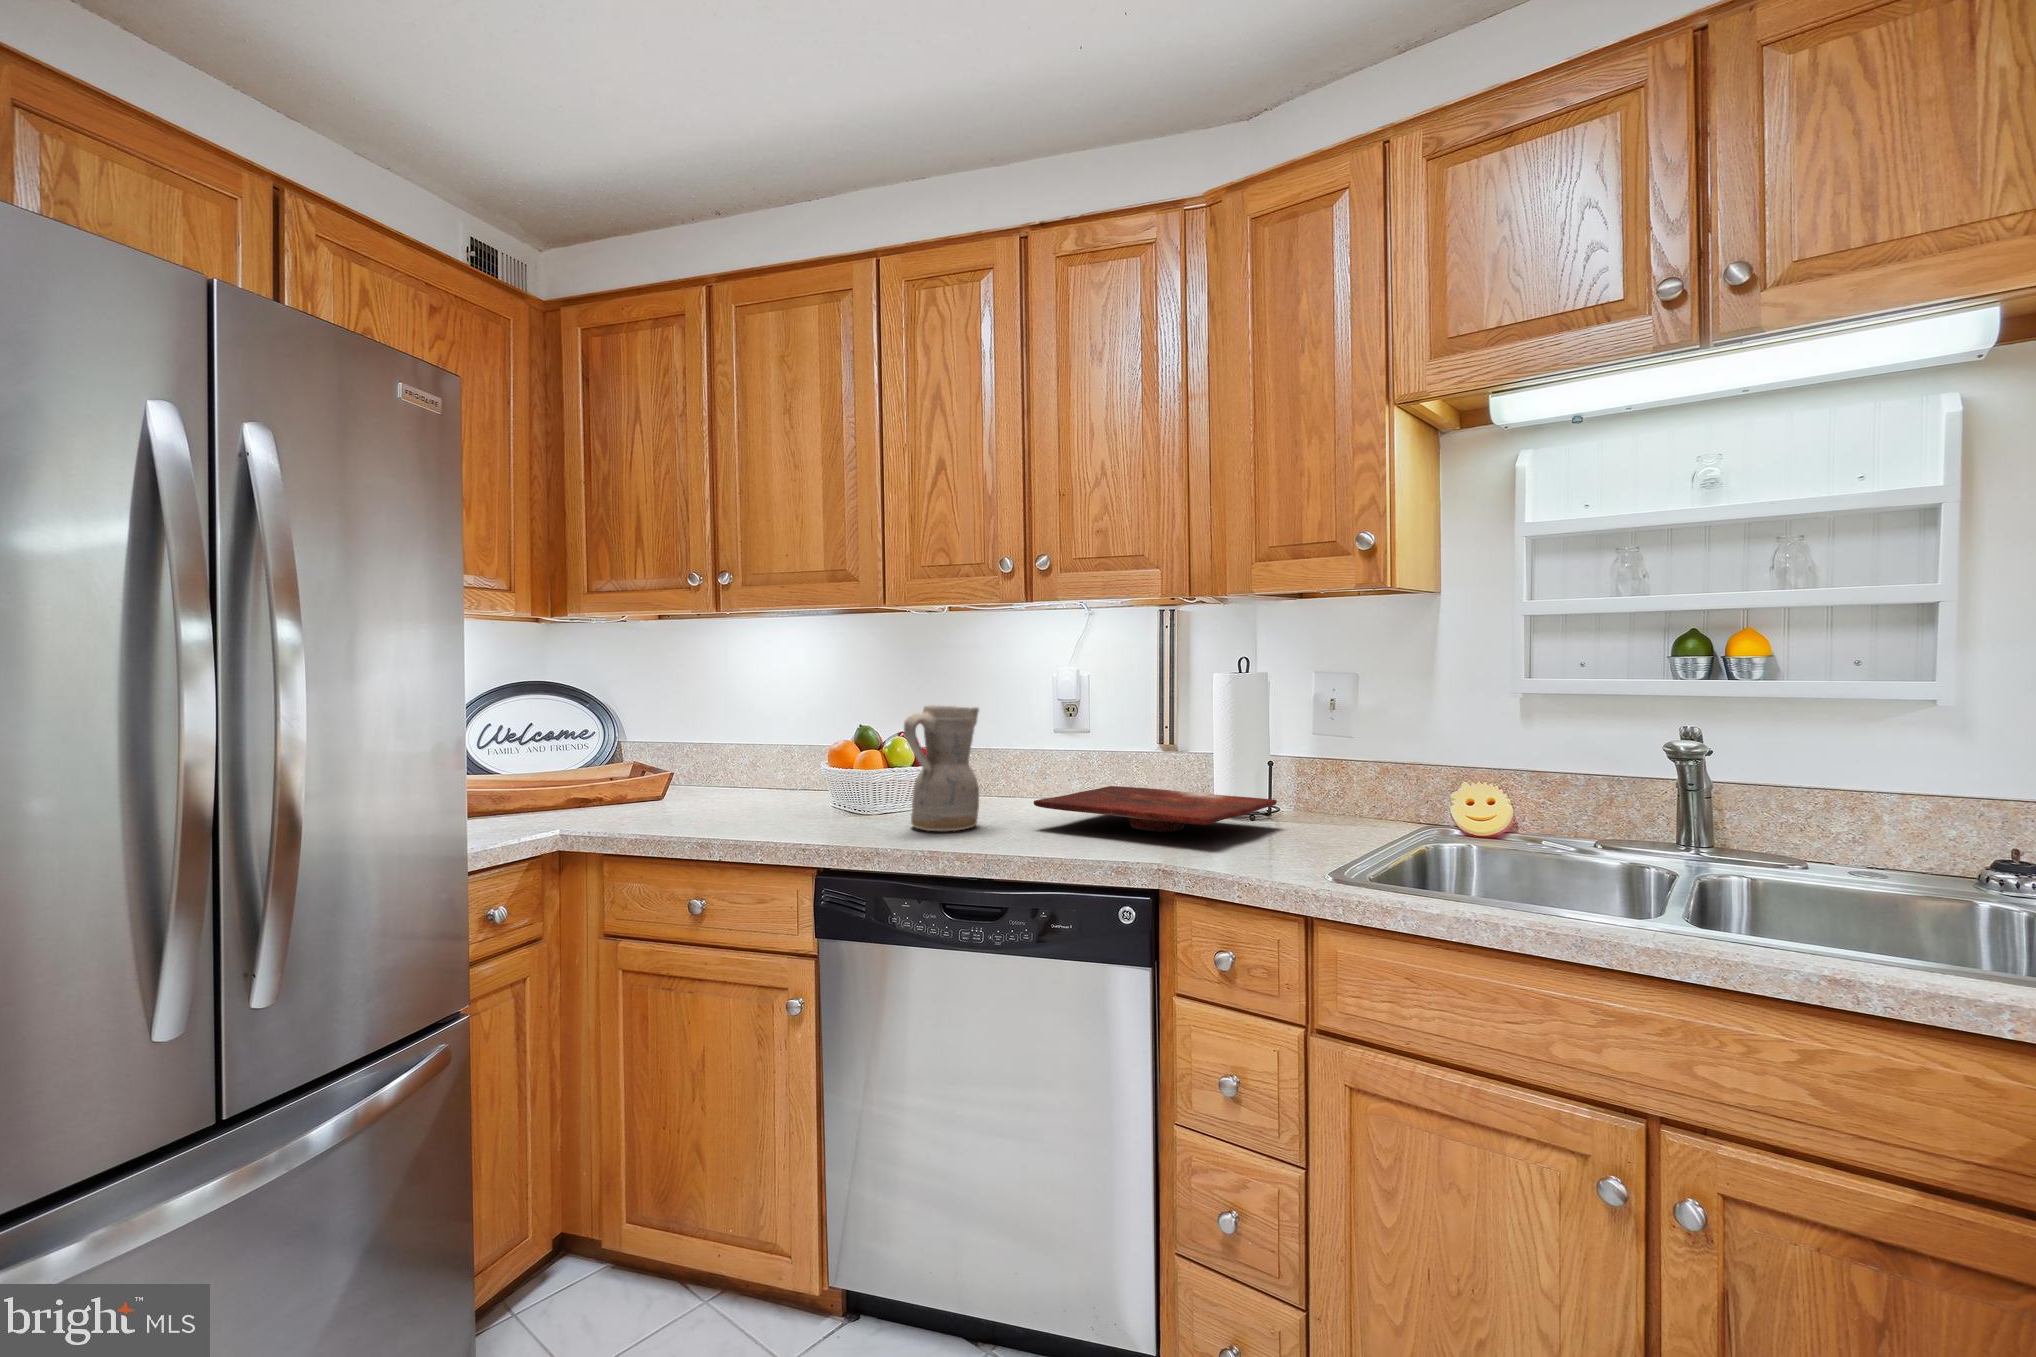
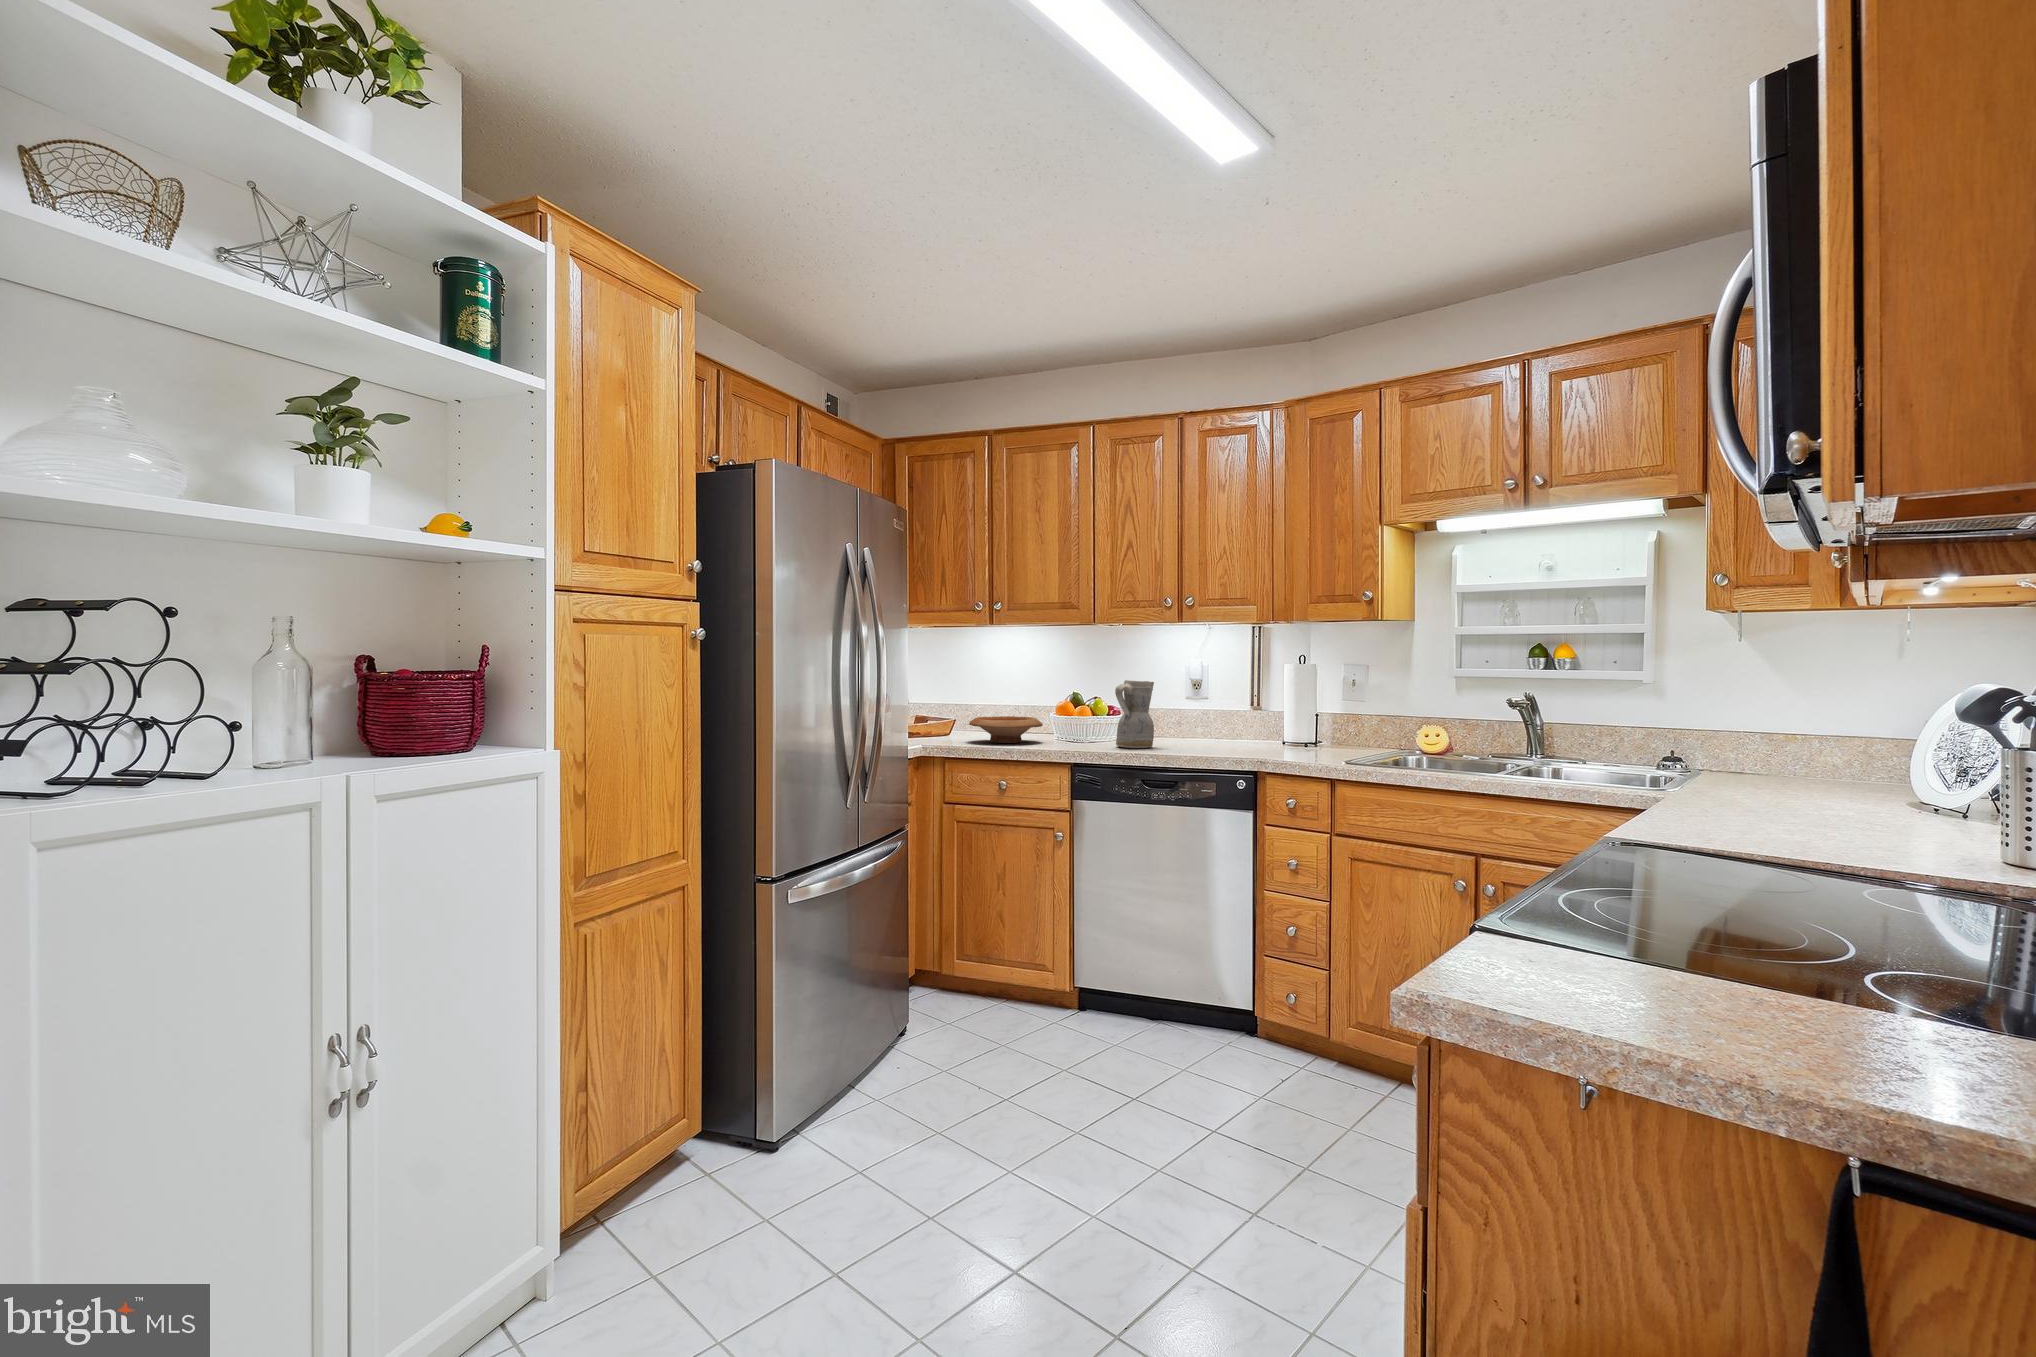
wooden bowl: none [661,767,797,819] -> present [969,716,1043,743]
cutting board: present [1034,786,1277,832] -> none [1185,729,1320,750]

